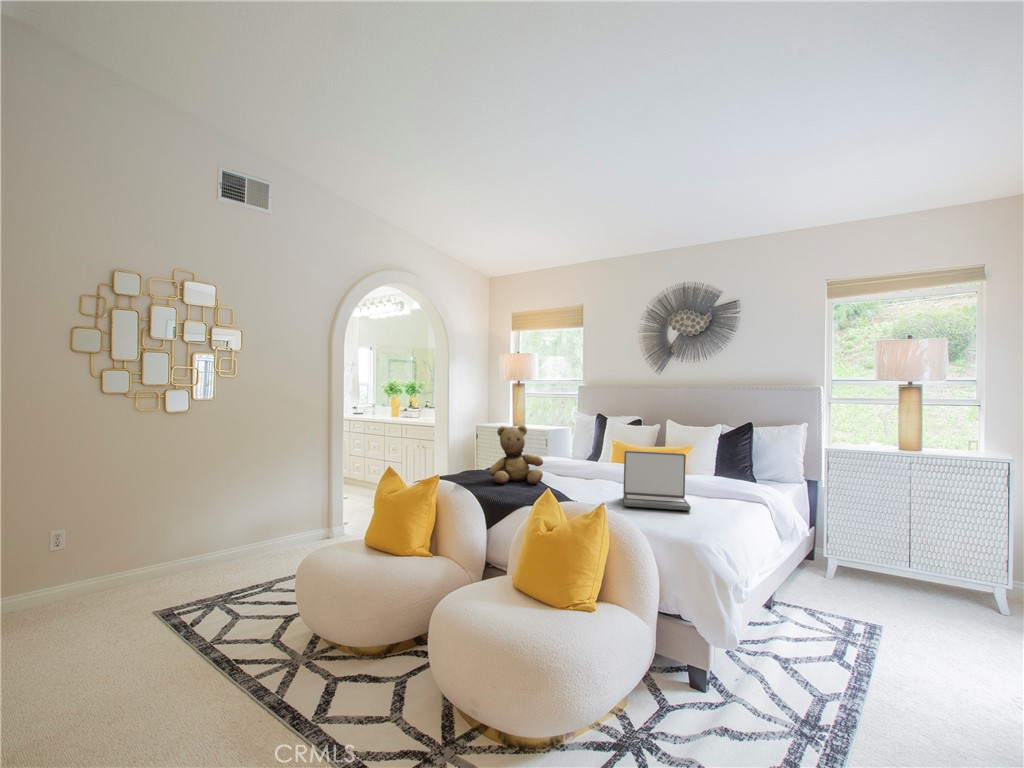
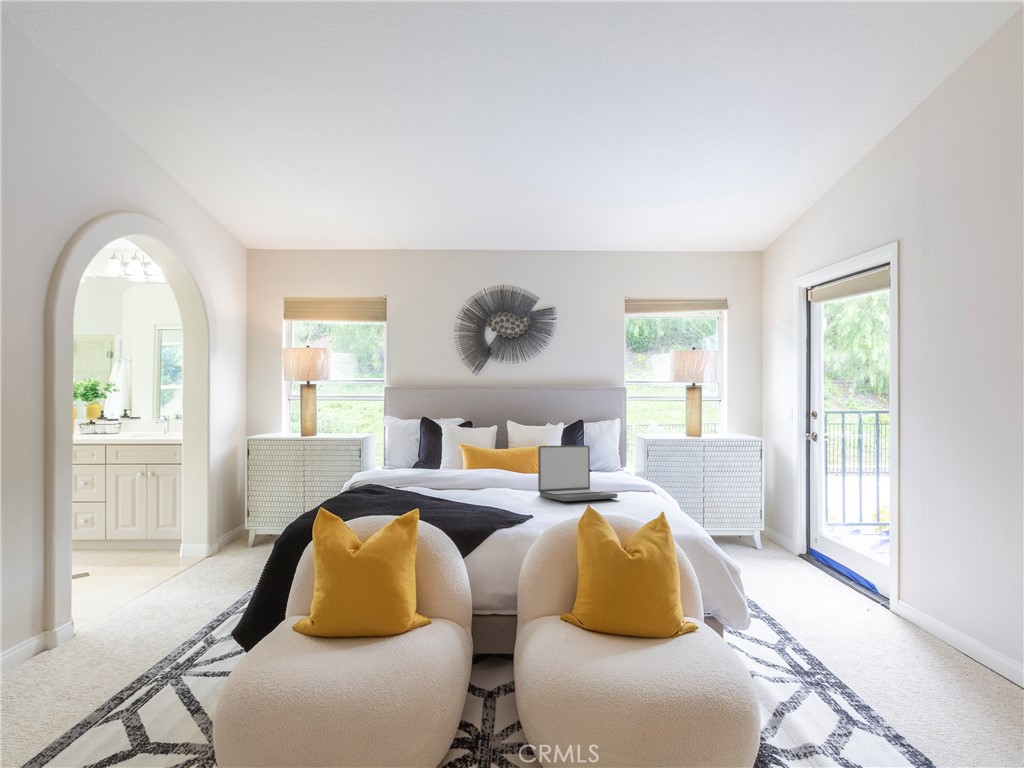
teddy bear: present [489,425,543,484] -> none [369,425,440,497]

